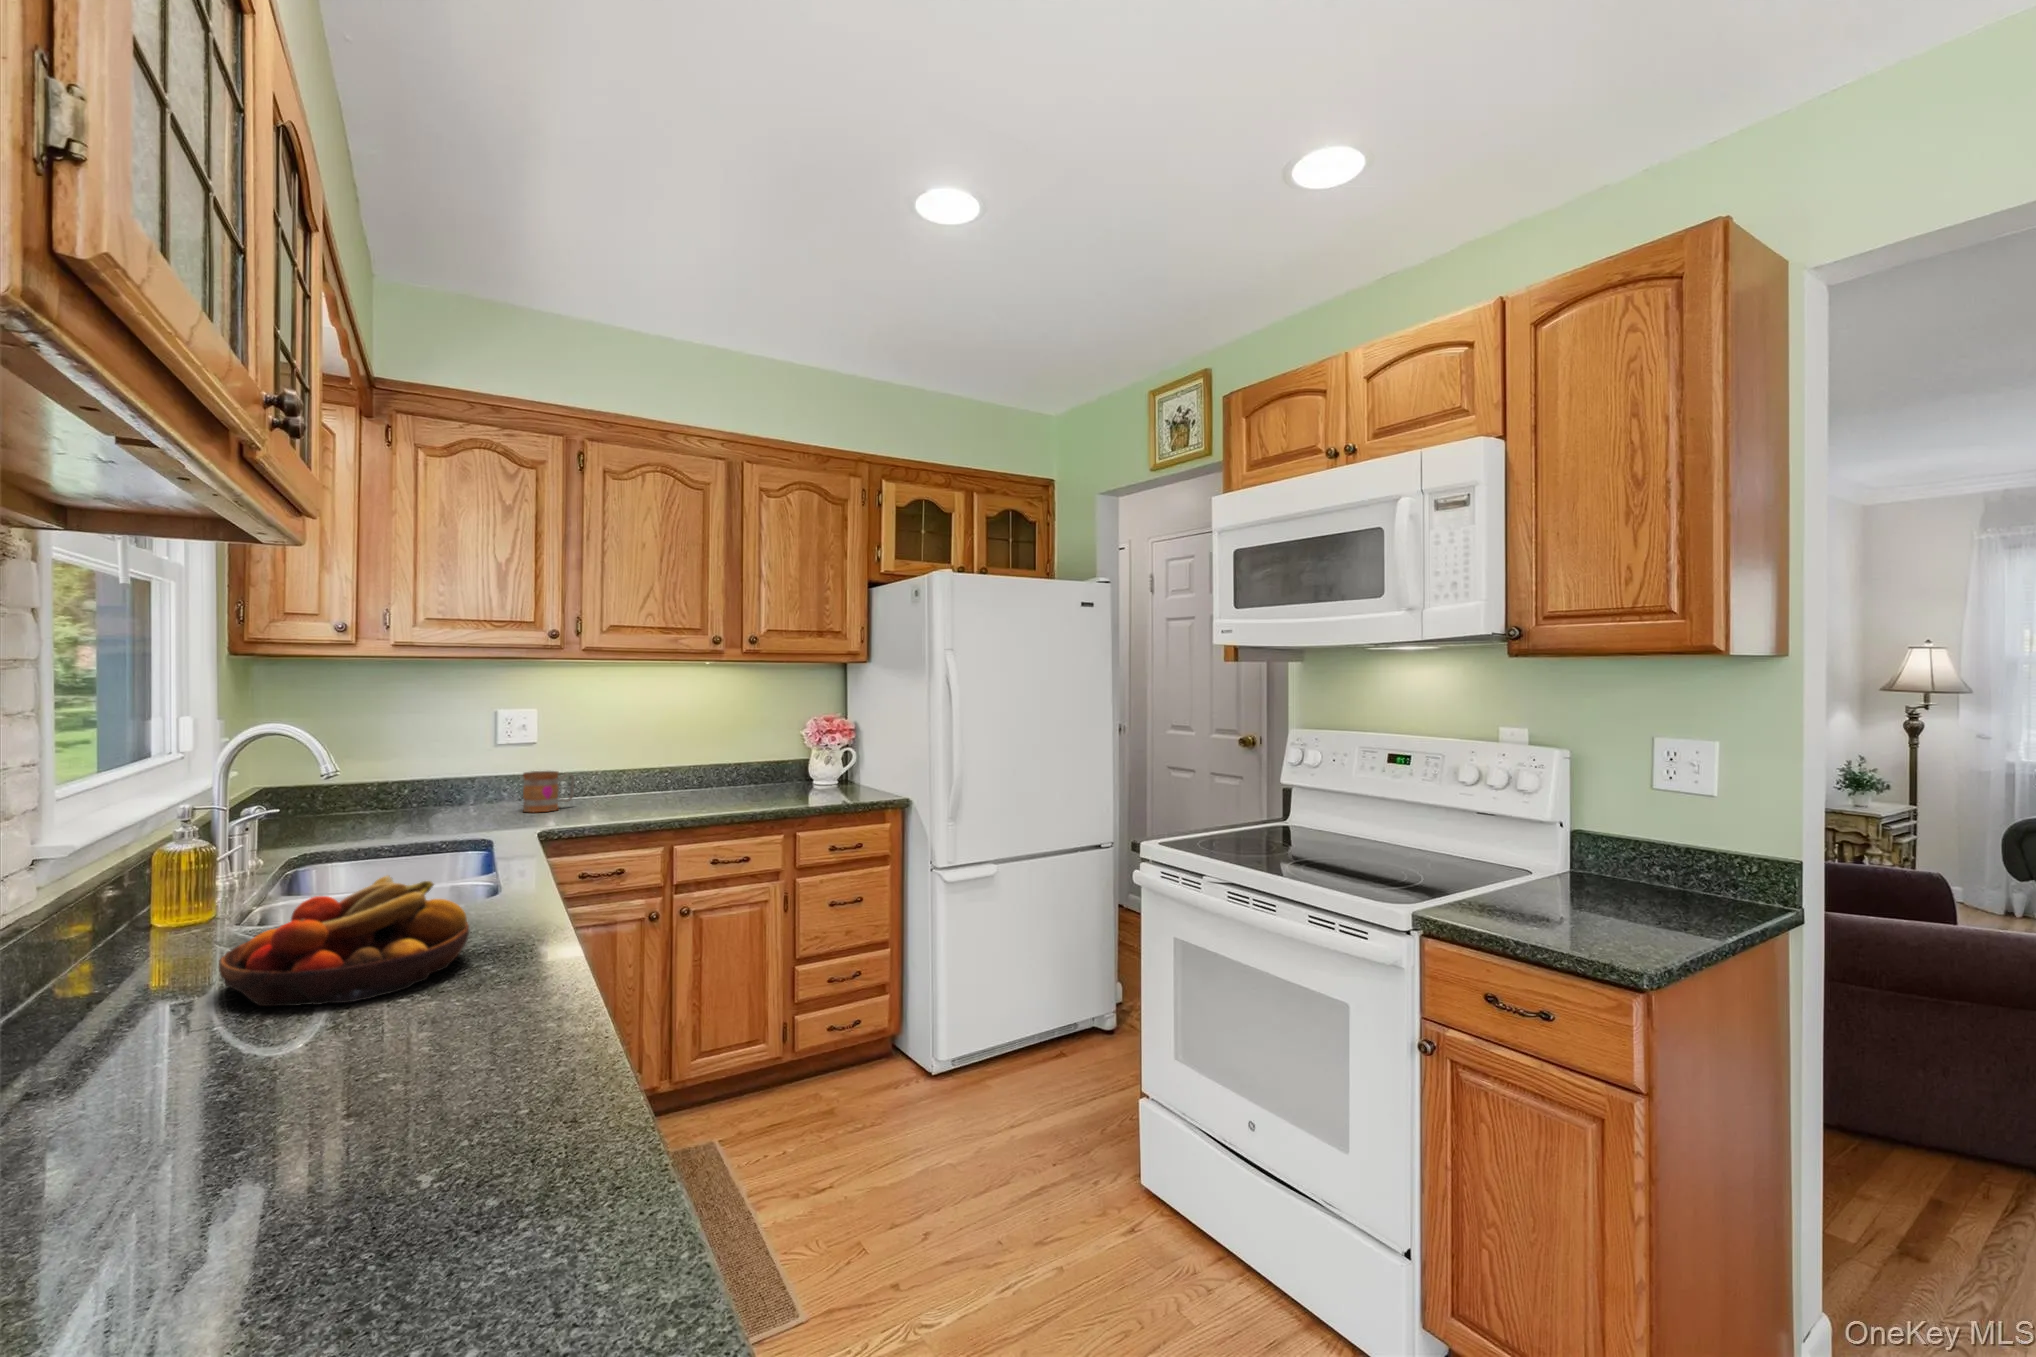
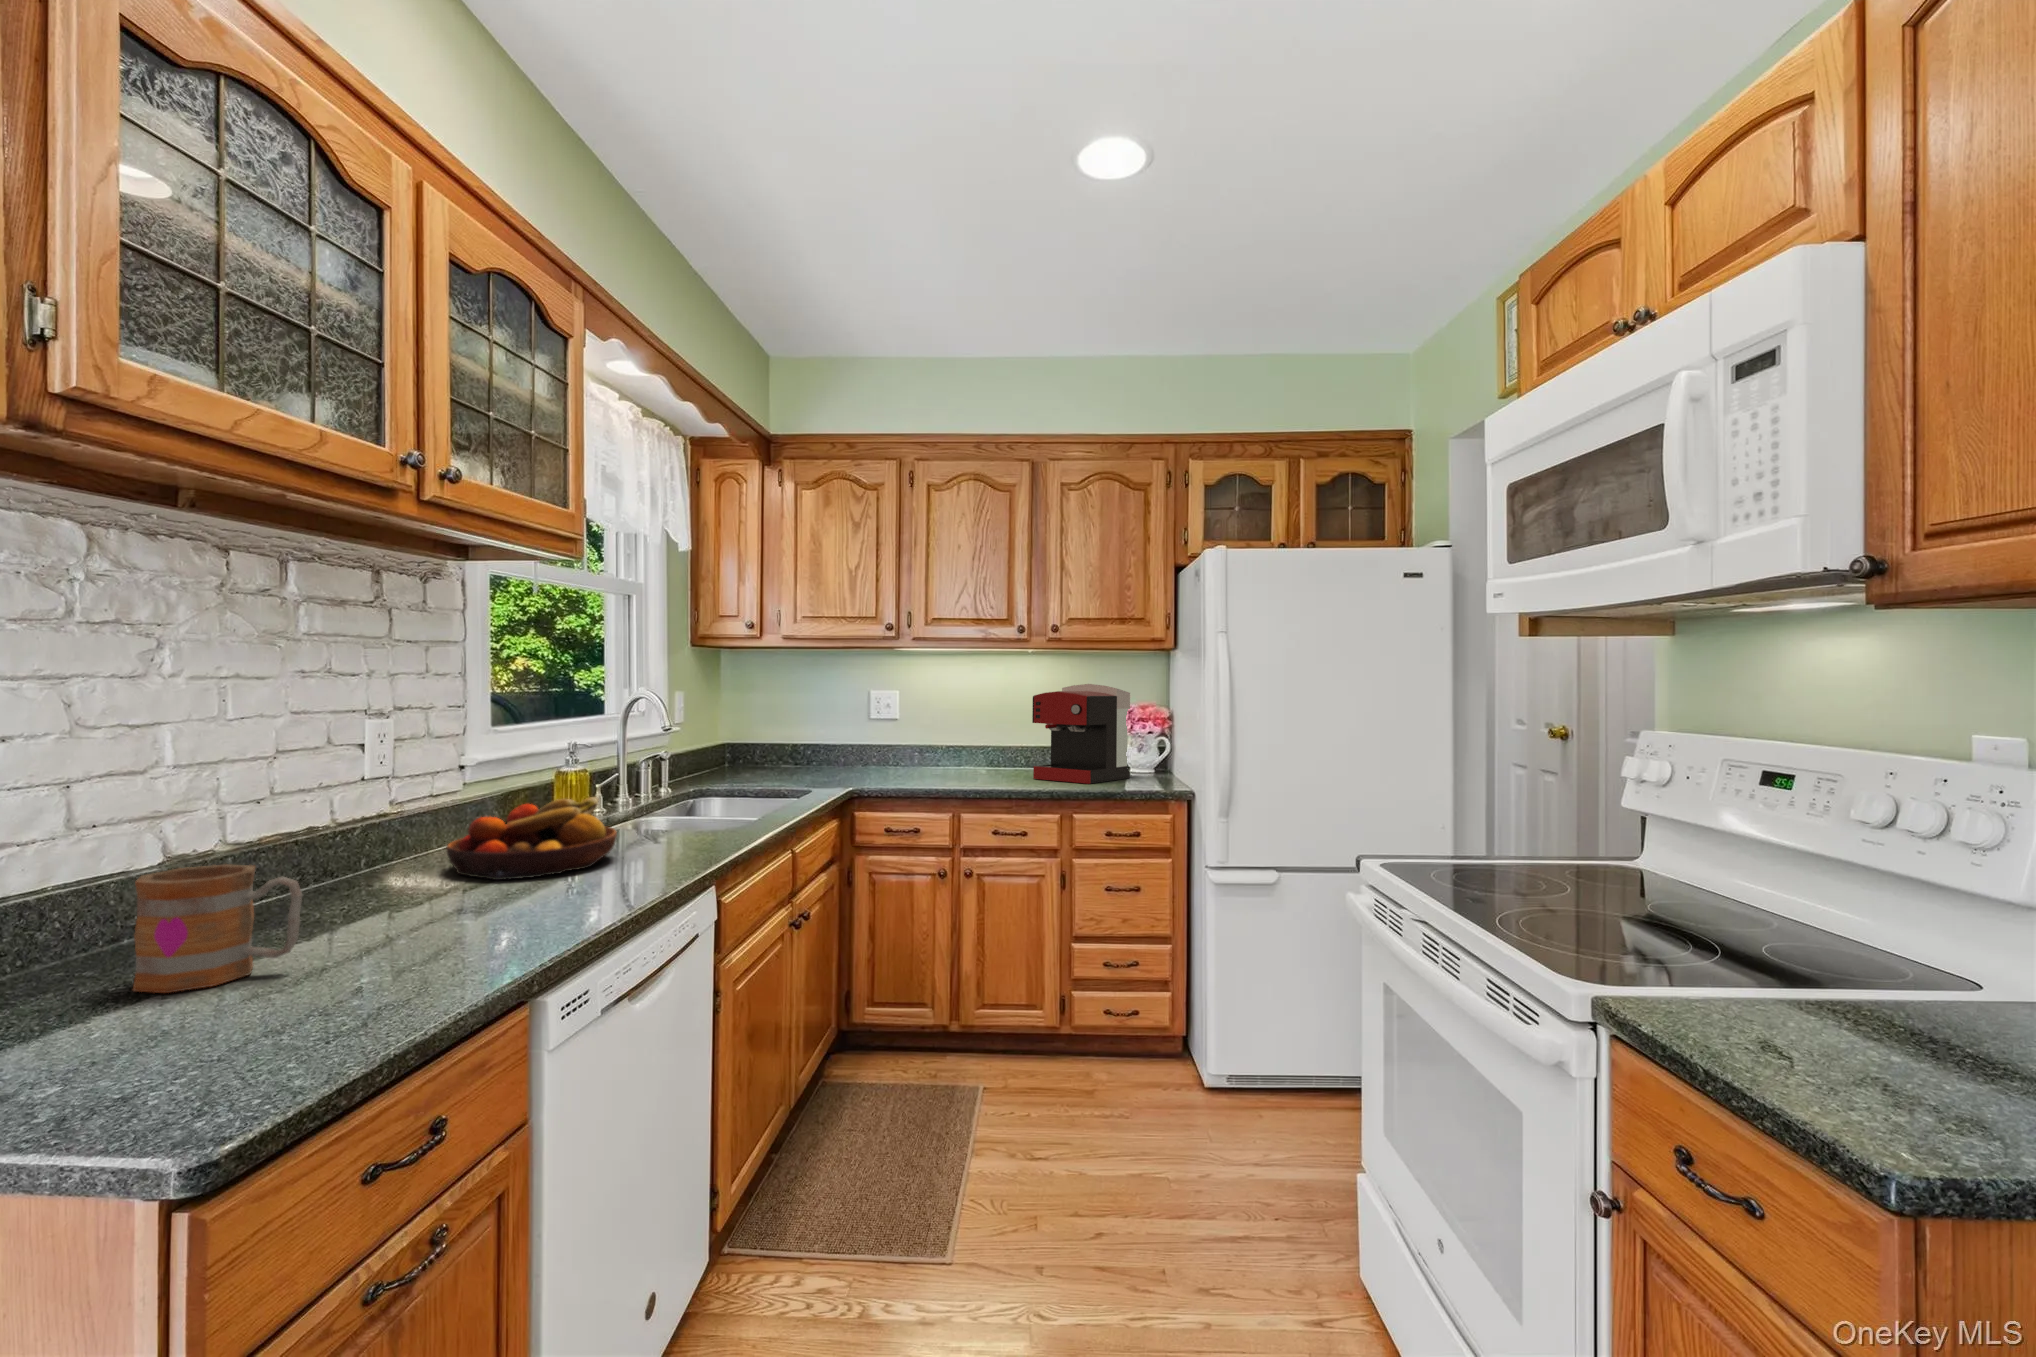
coffee maker: none [726,697,822,801] -> present [1032,684,1130,784]
mug: present [523,771,575,812] -> present [133,864,302,993]

